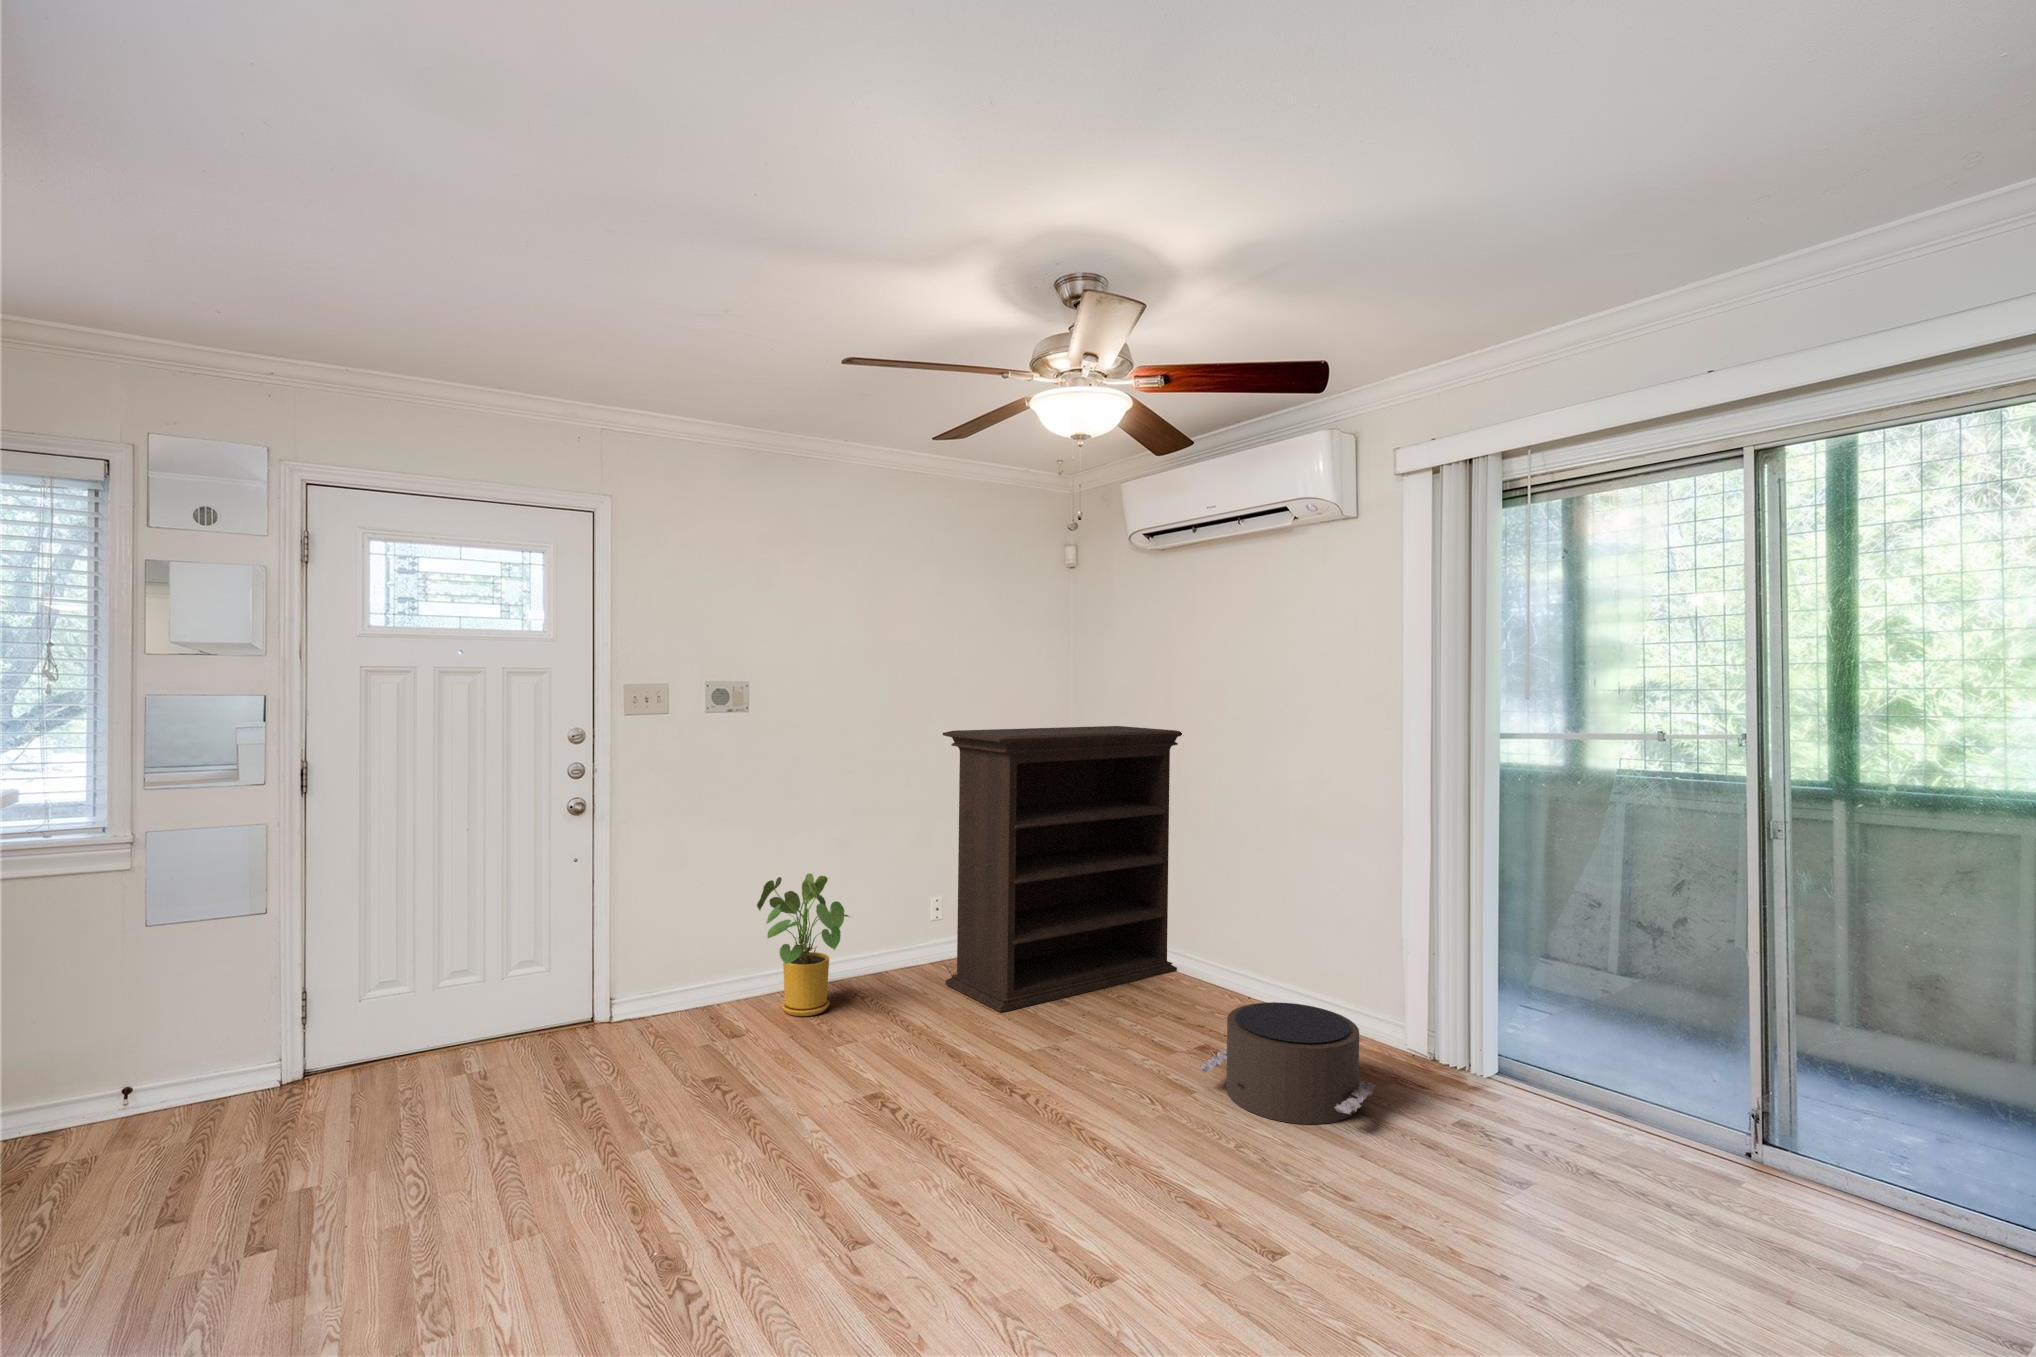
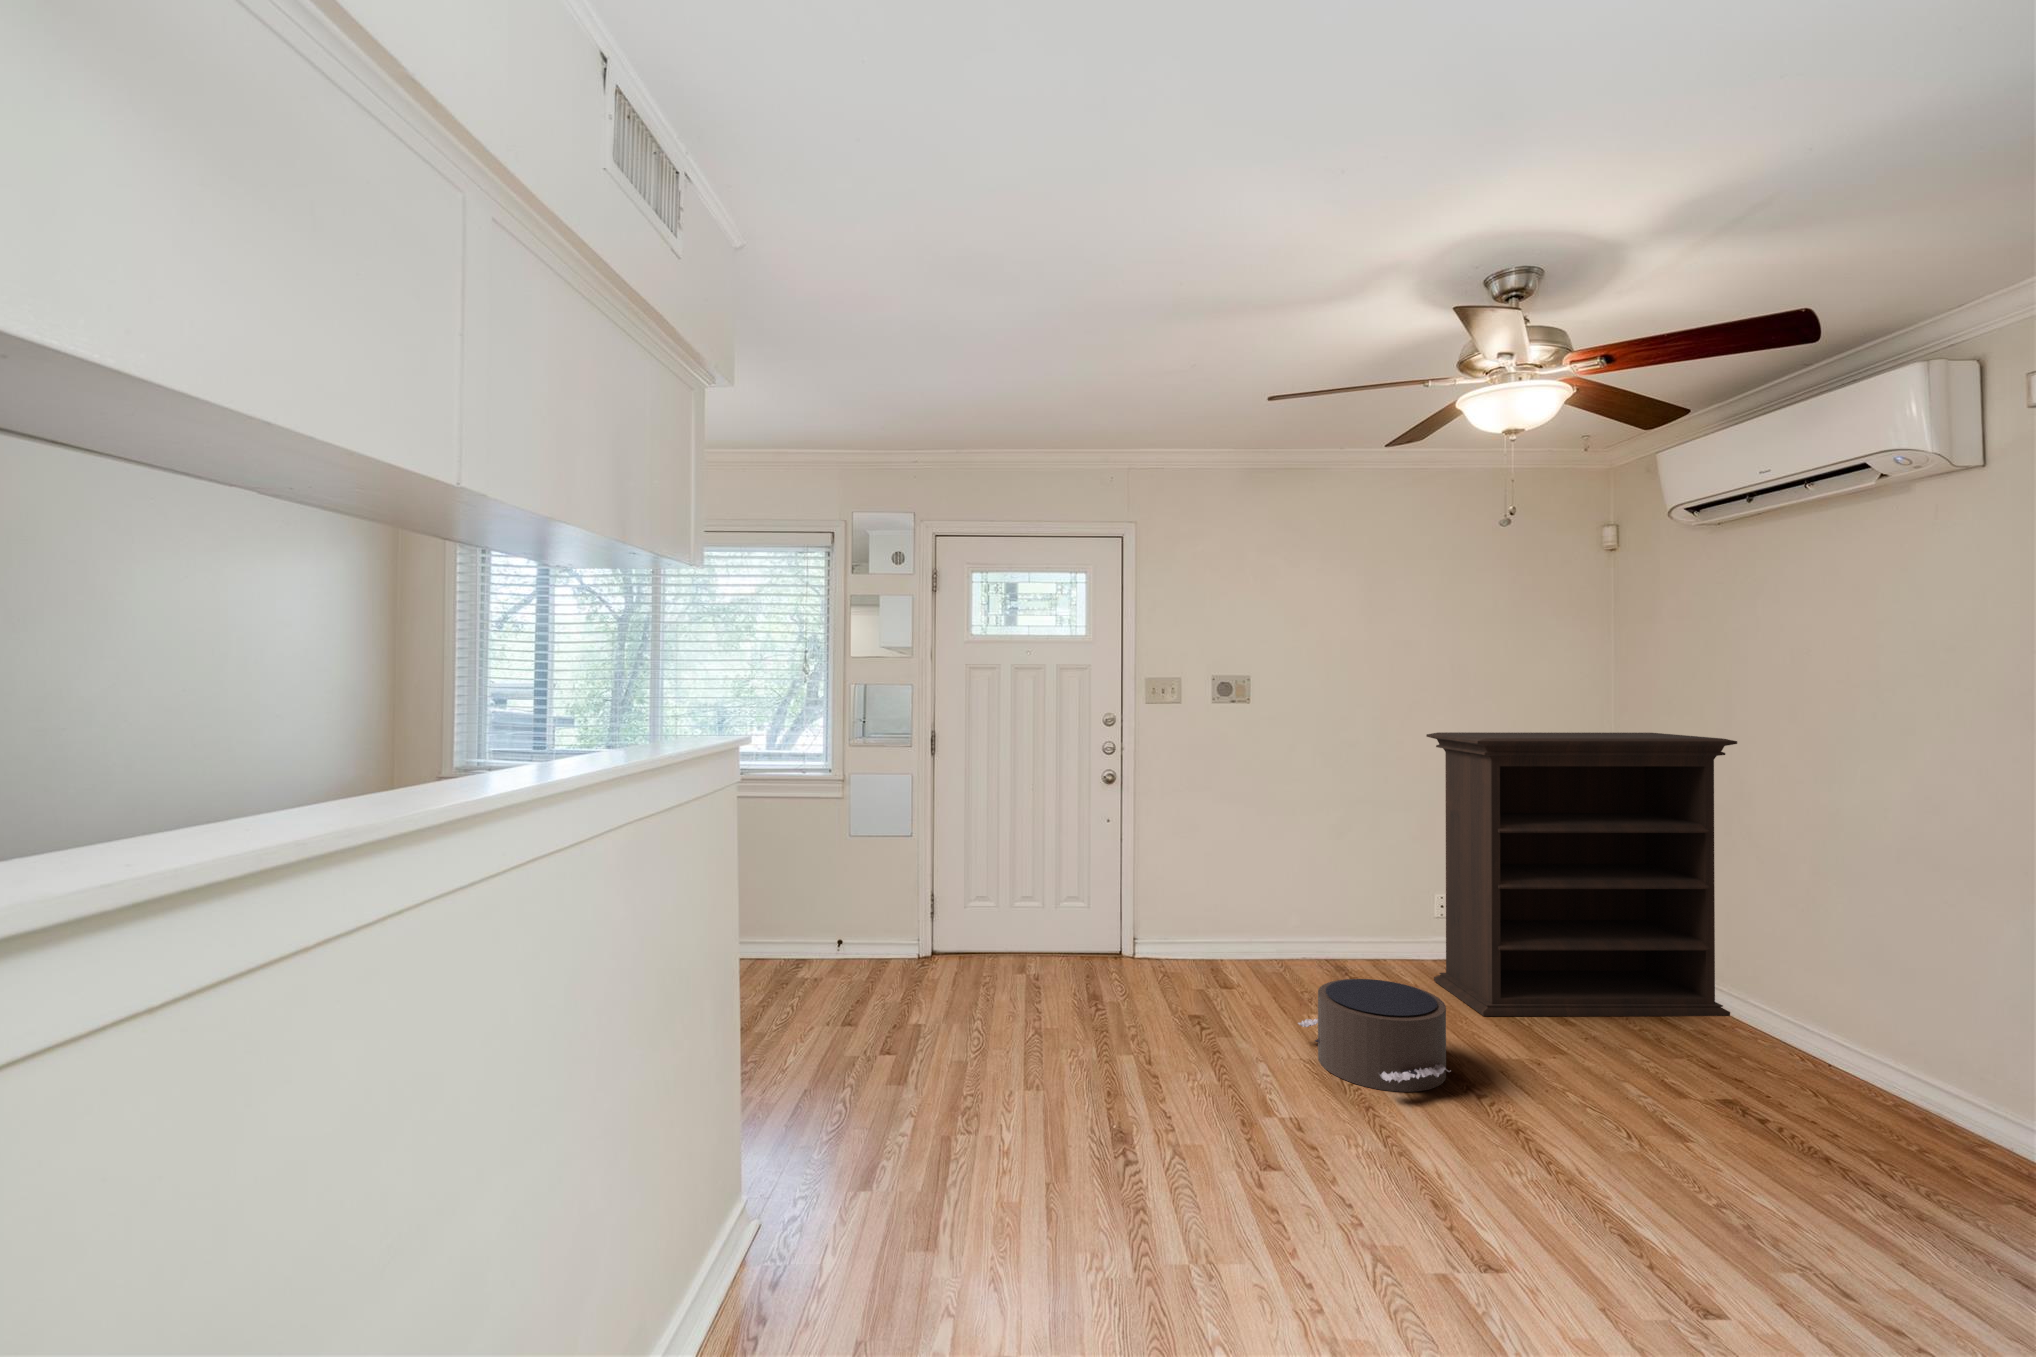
house plant: present [757,873,850,1016] -> none [1249,858,1334,983]
pouf: present [1199,1002,1376,1124] -> present [1298,979,1451,1092]

